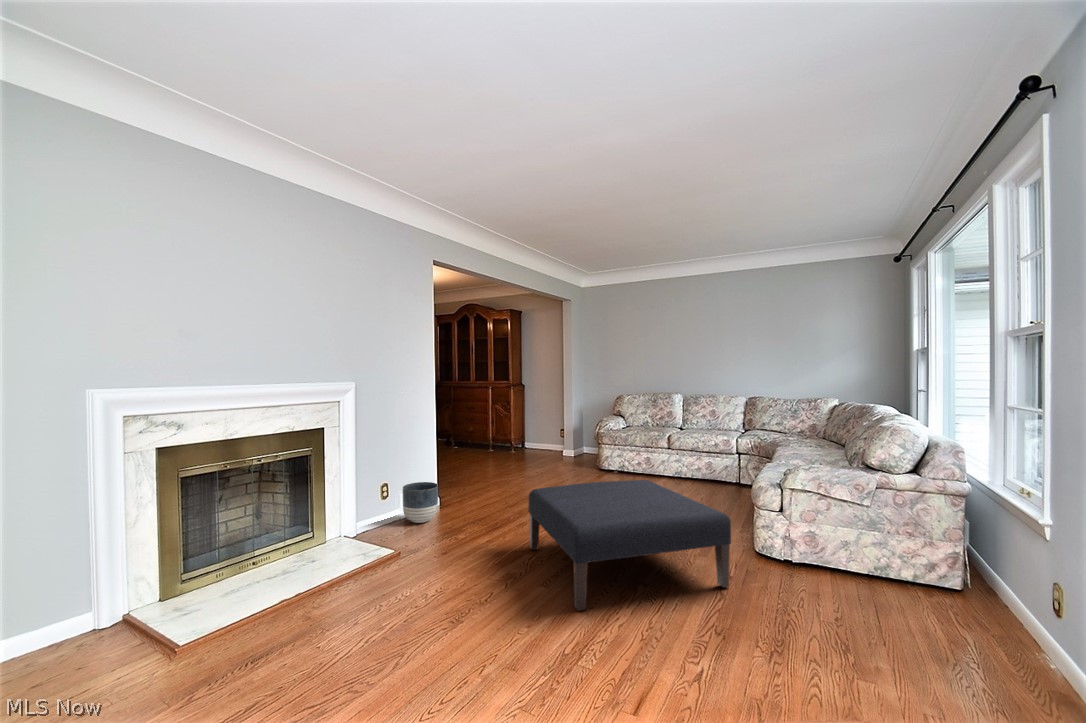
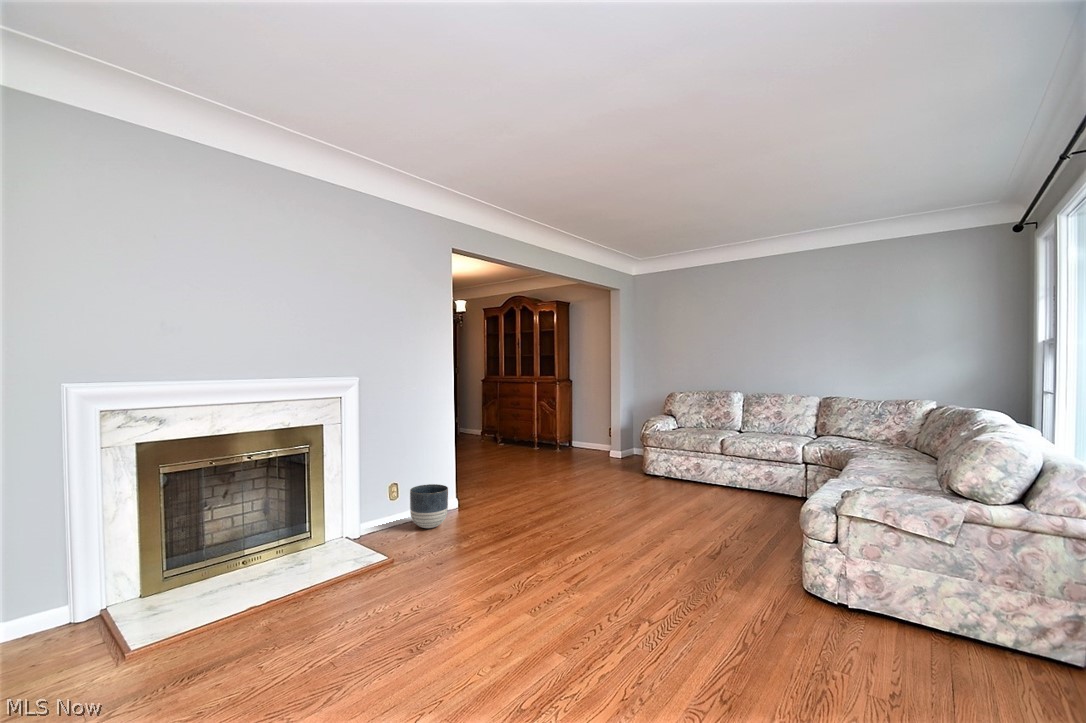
ottoman: present [528,480,731,611] -> none [532,494,759,651]

